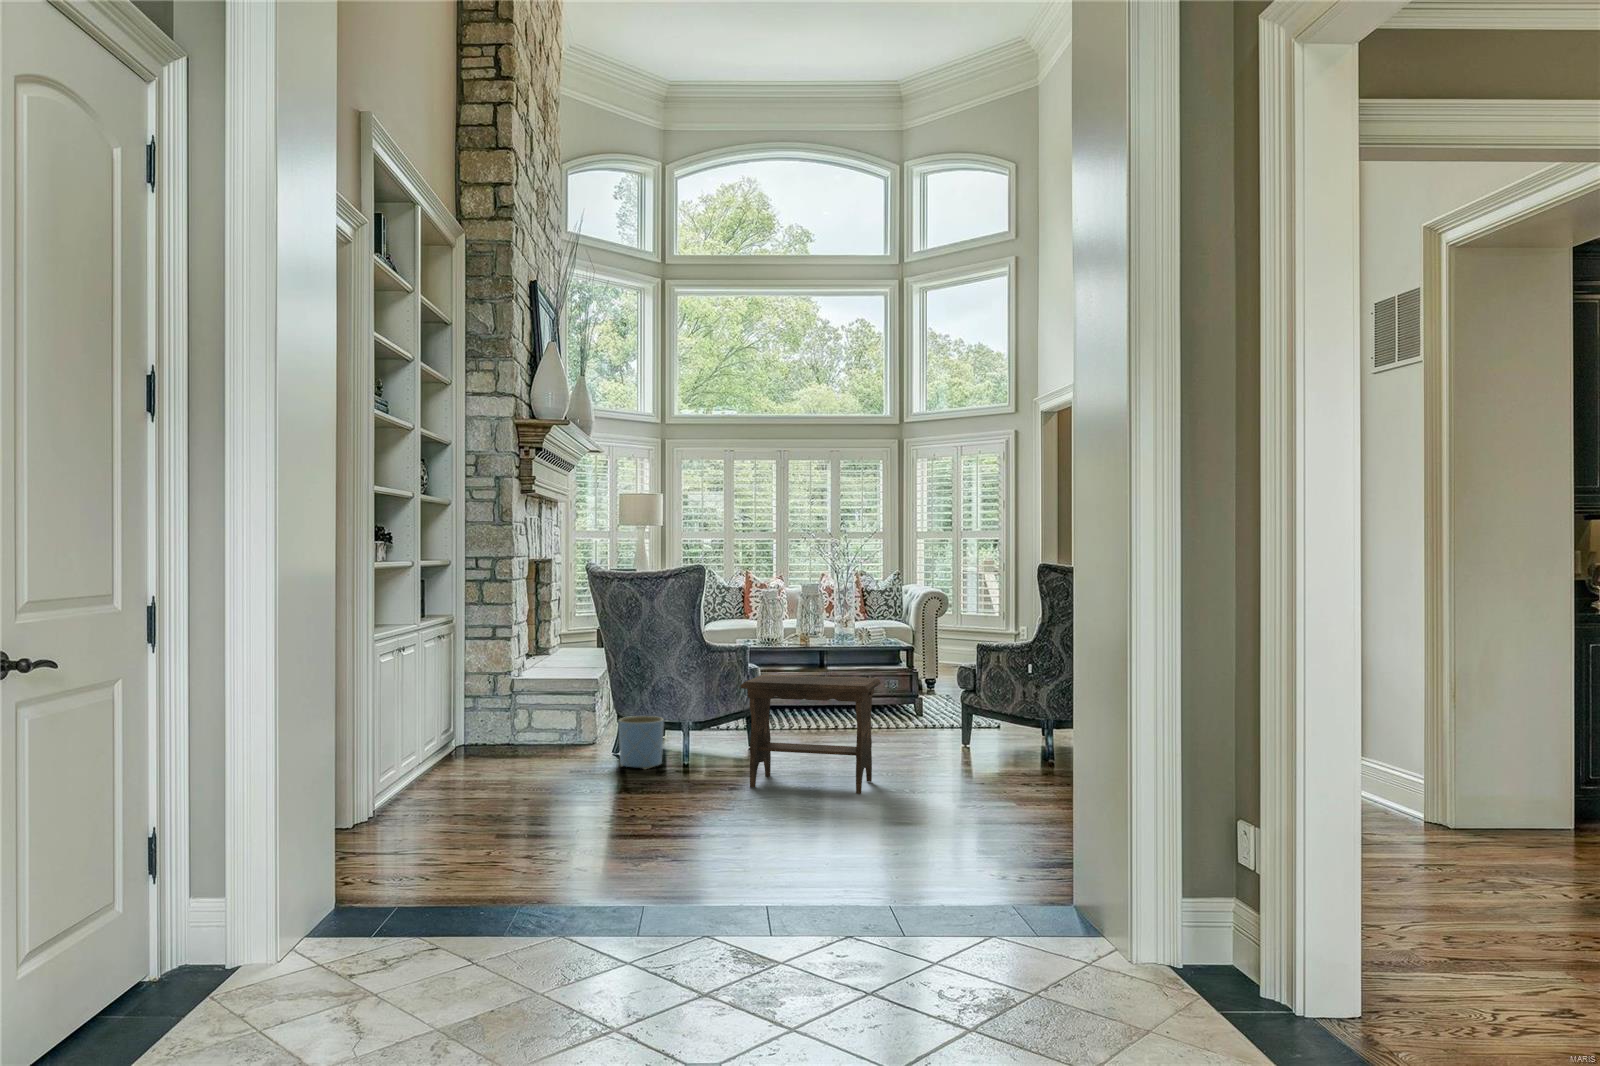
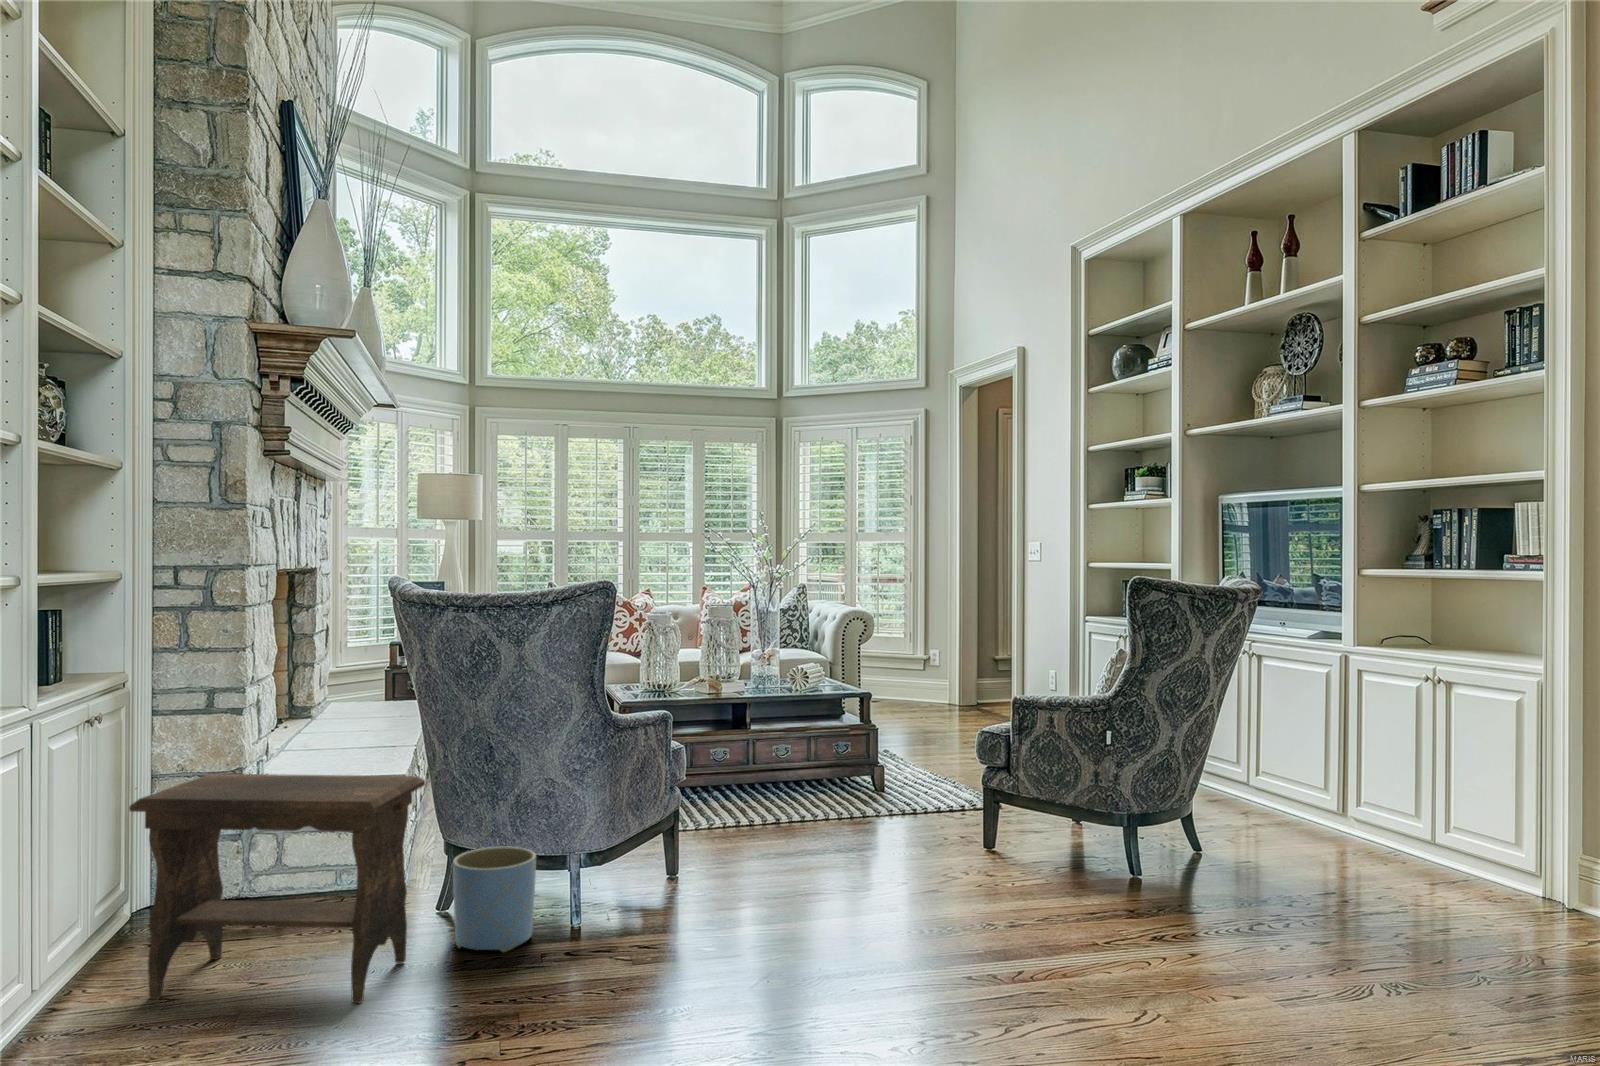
footstool: present [741,675,881,794] -> present [129,774,425,1003]

